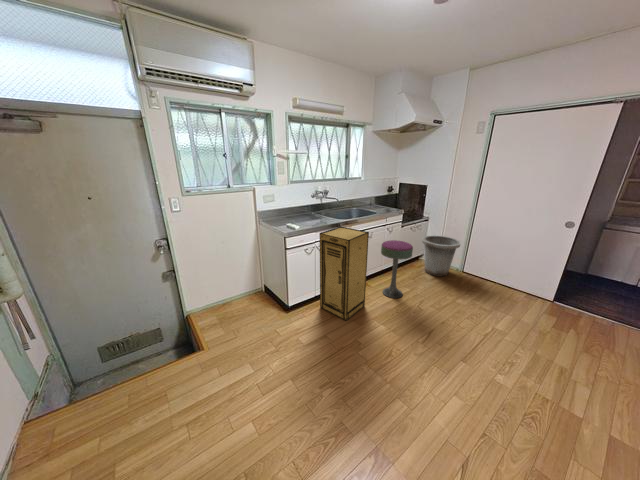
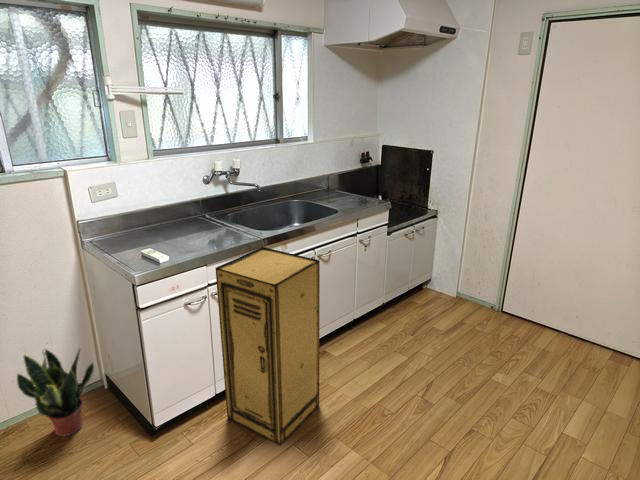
trash can: present [422,235,461,276] -> none [428,245,496,324]
bar stool: present [381,240,413,298] -> none [348,266,409,381]
potted plant: none [230,268,262,308] -> present [17,349,94,436]

